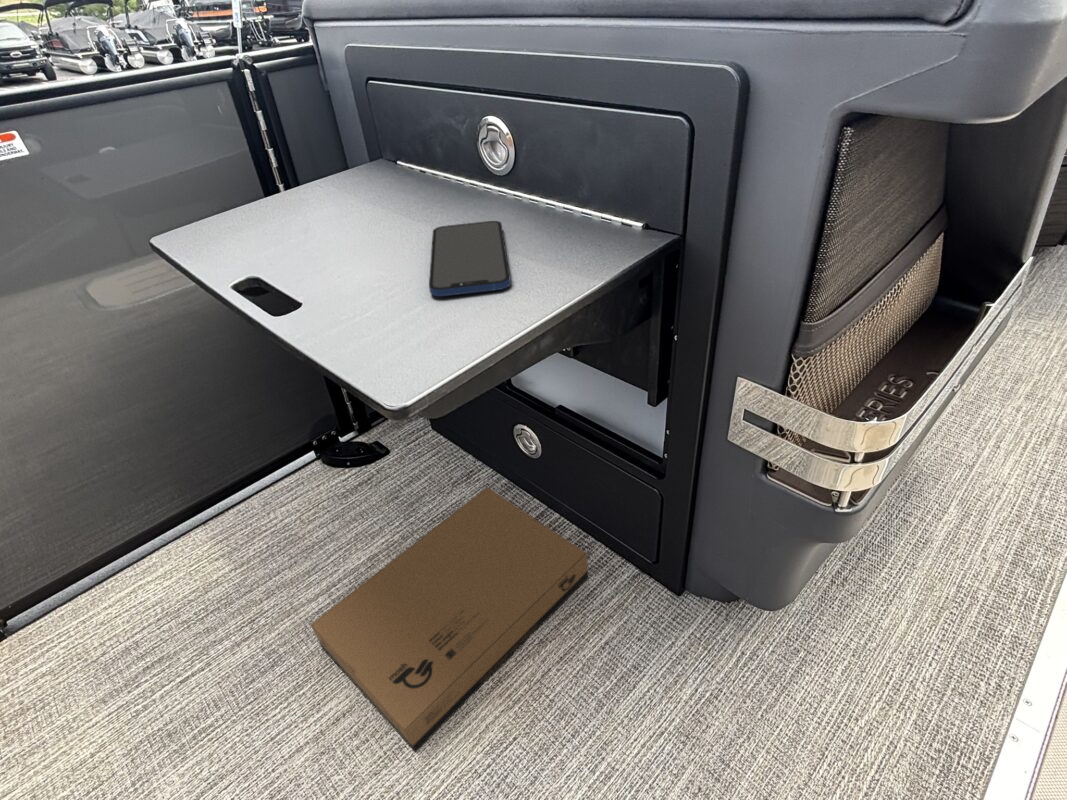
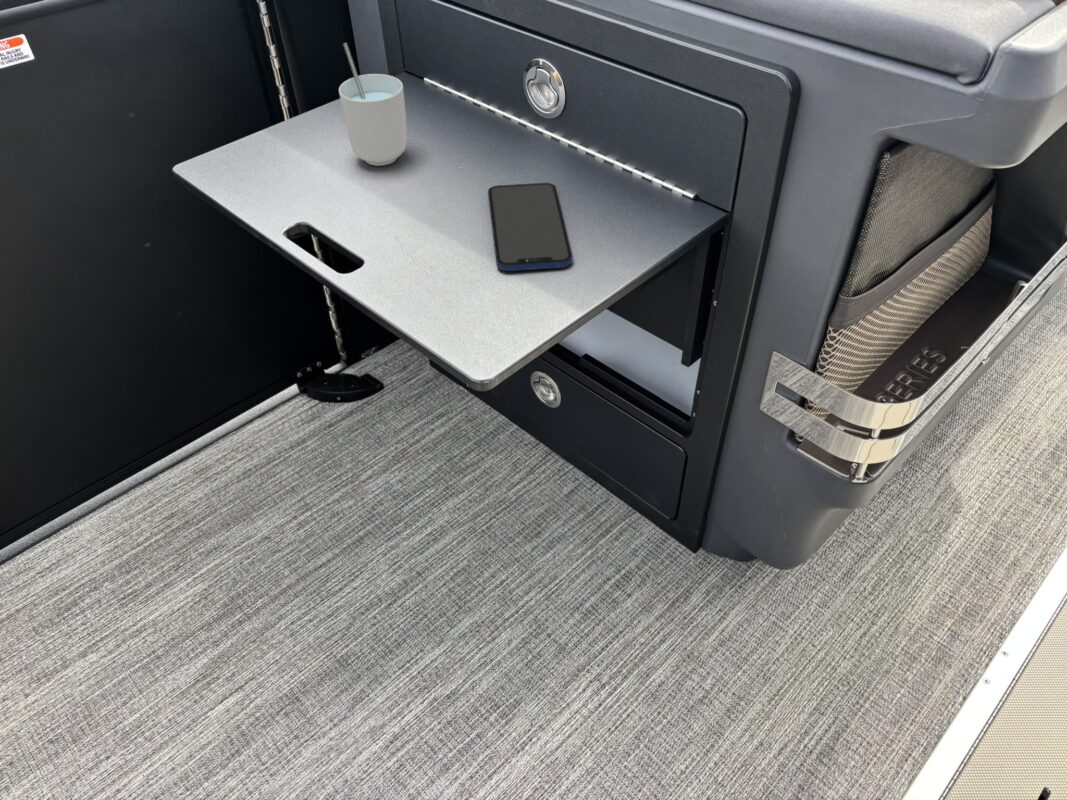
cup: none [287,104,362,222] -> present [339,43,406,166]
cardboard box: present [311,487,588,752] -> none [322,434,605,692]

